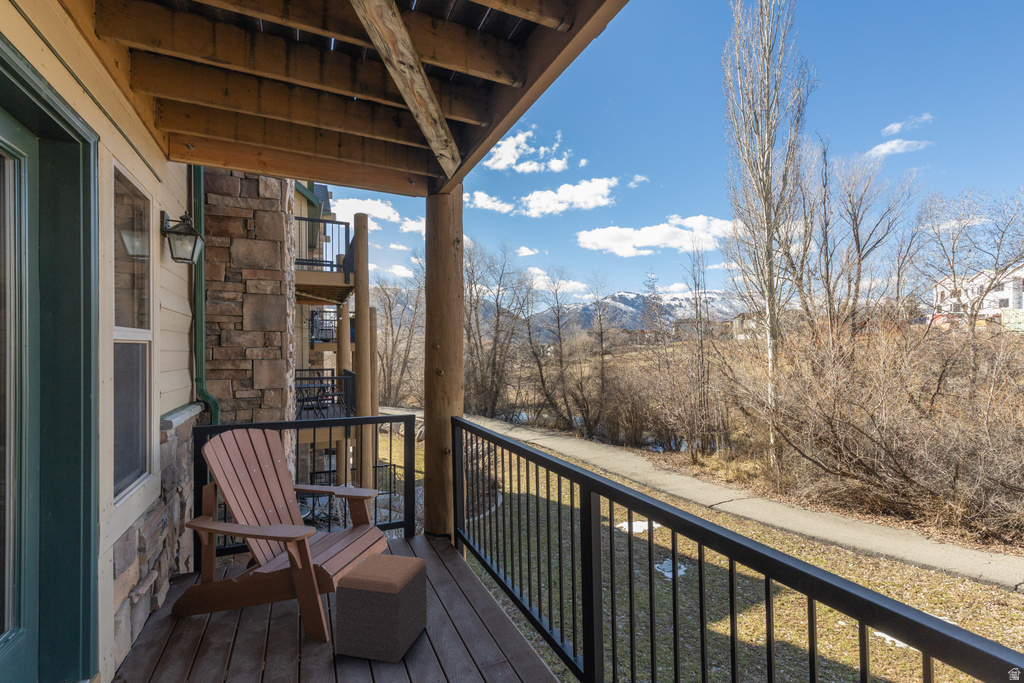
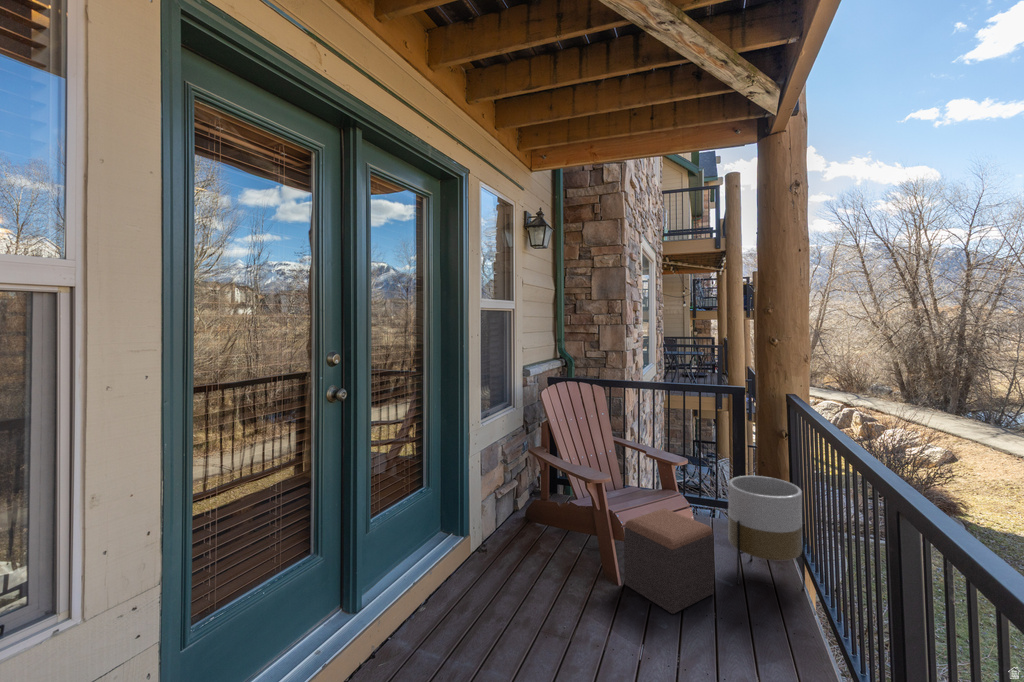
planter: none [429,498,492,608] -> present [728,476,805,588]

